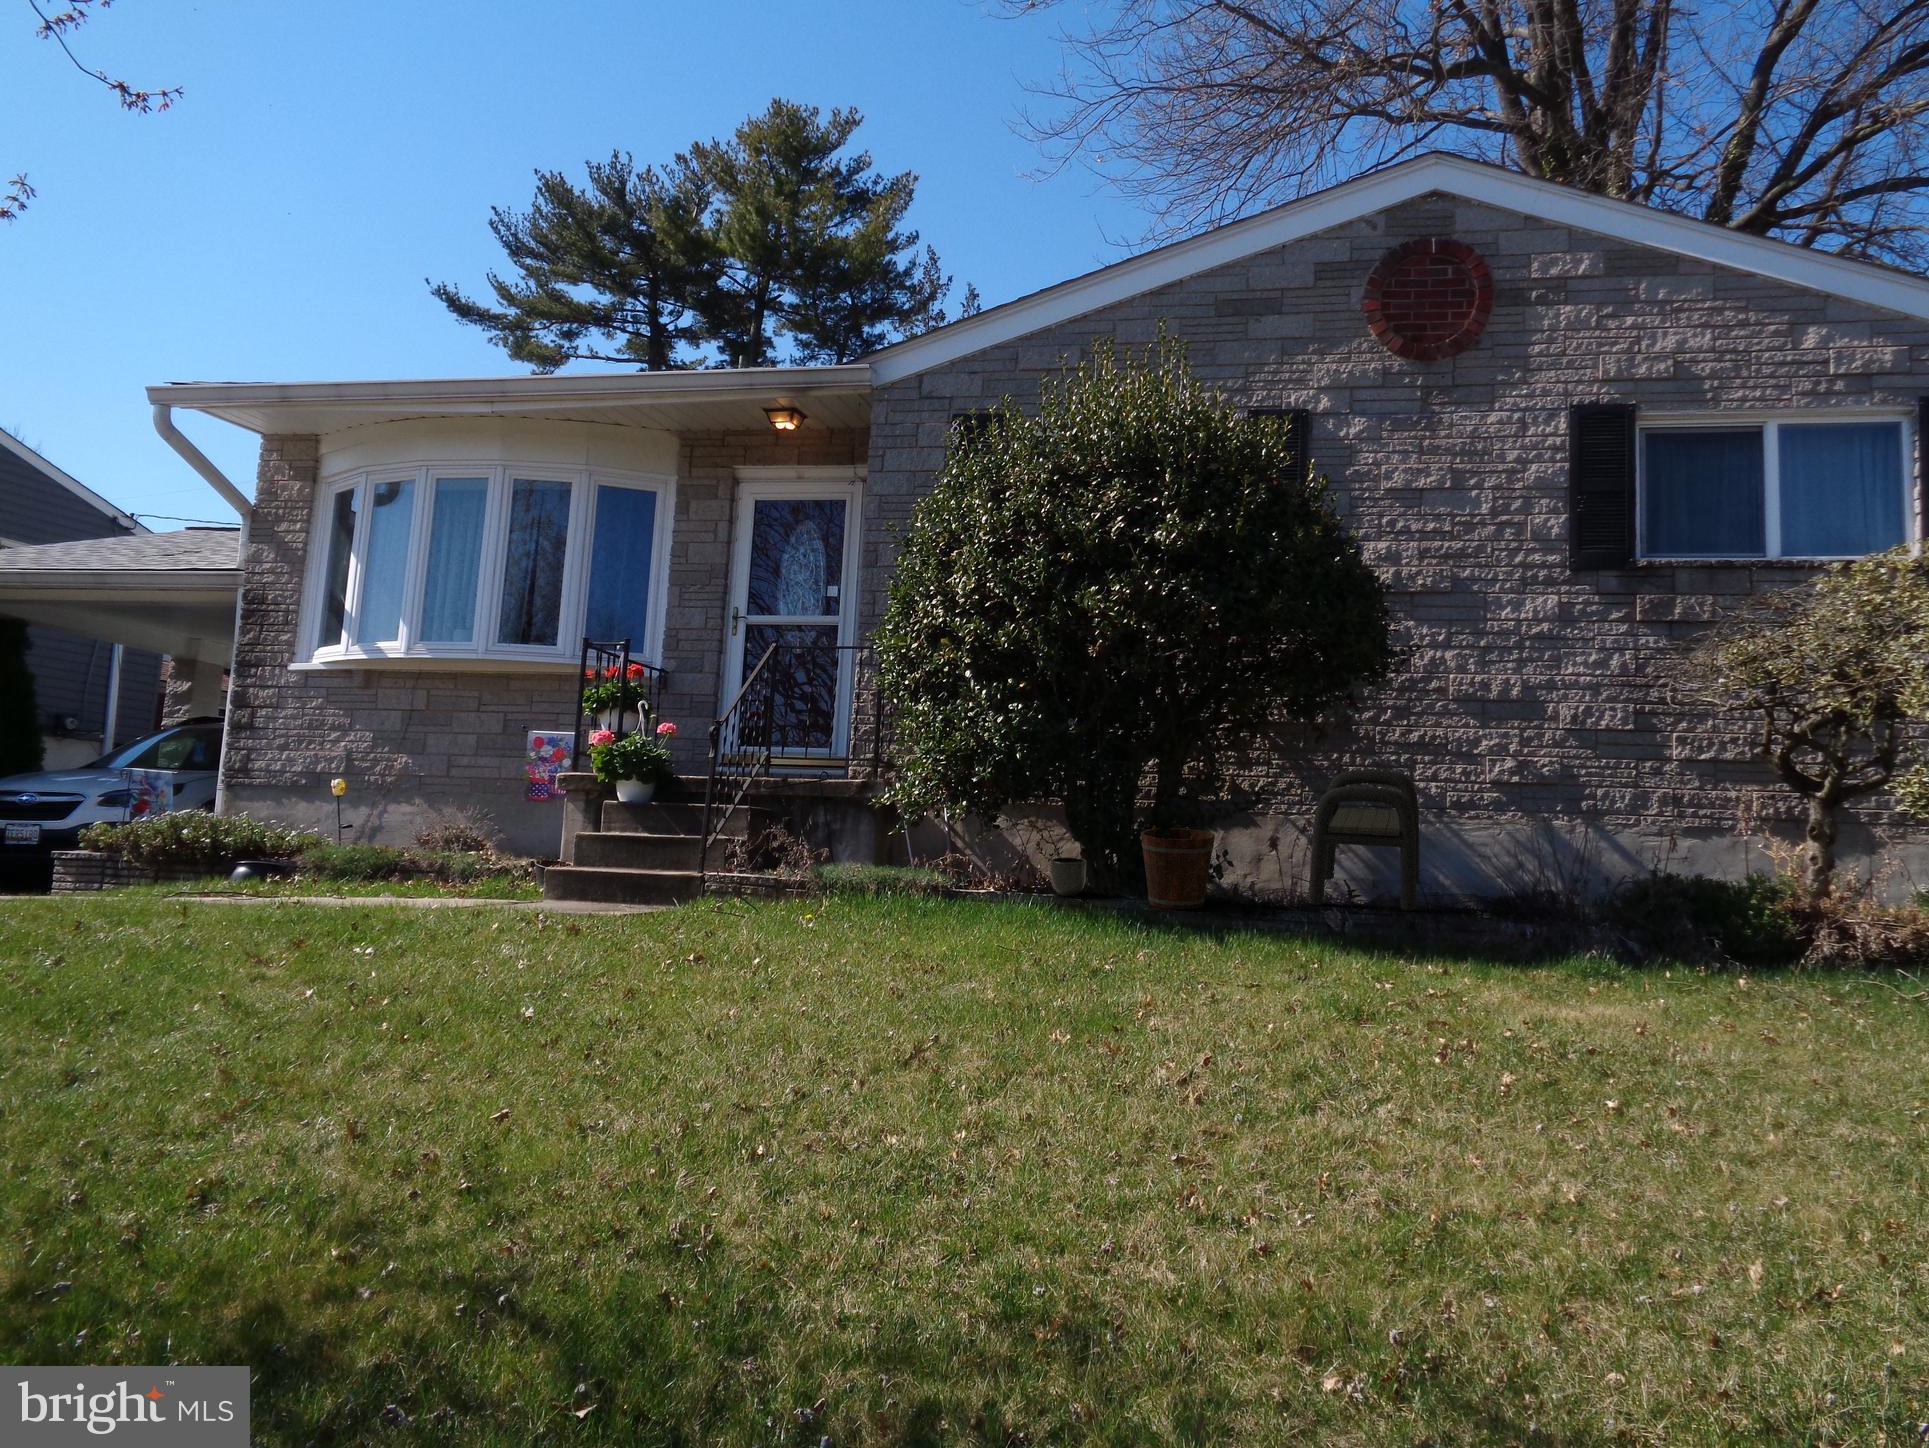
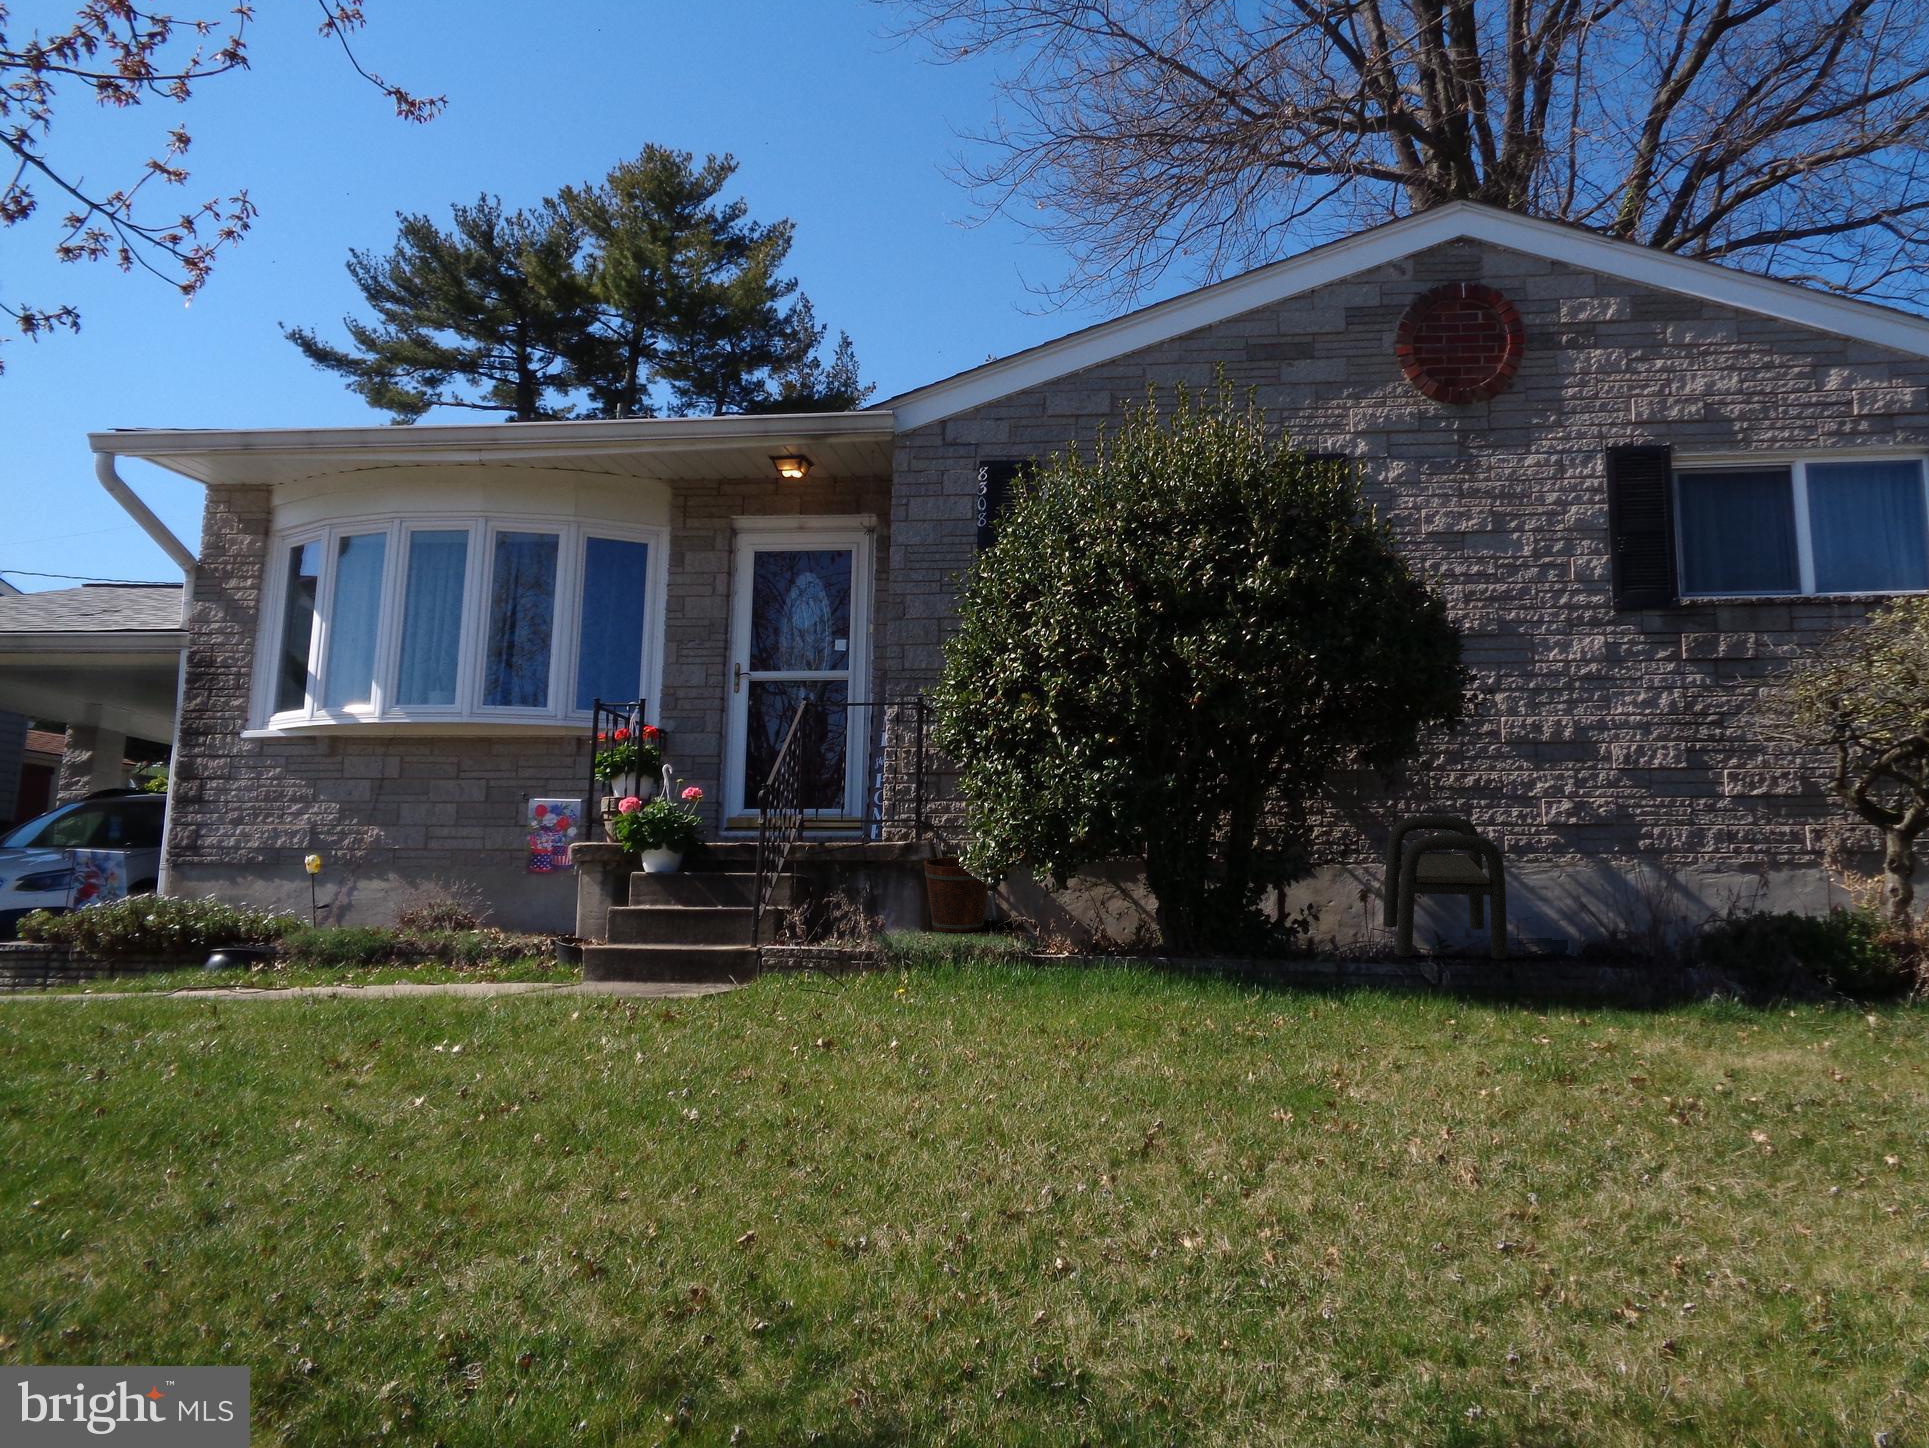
bucket: present [1141,826,1215,909] -> present [924,857,988,933]
planter: present [1051,857,1086,896] -> none [1132,917,1169,957]

